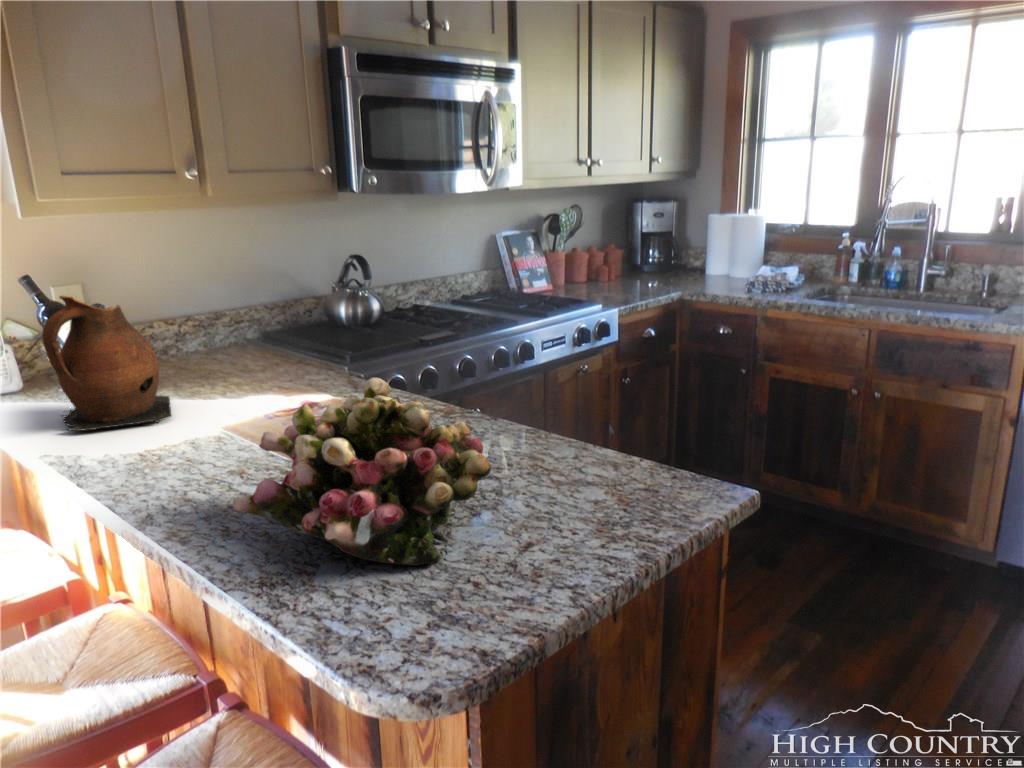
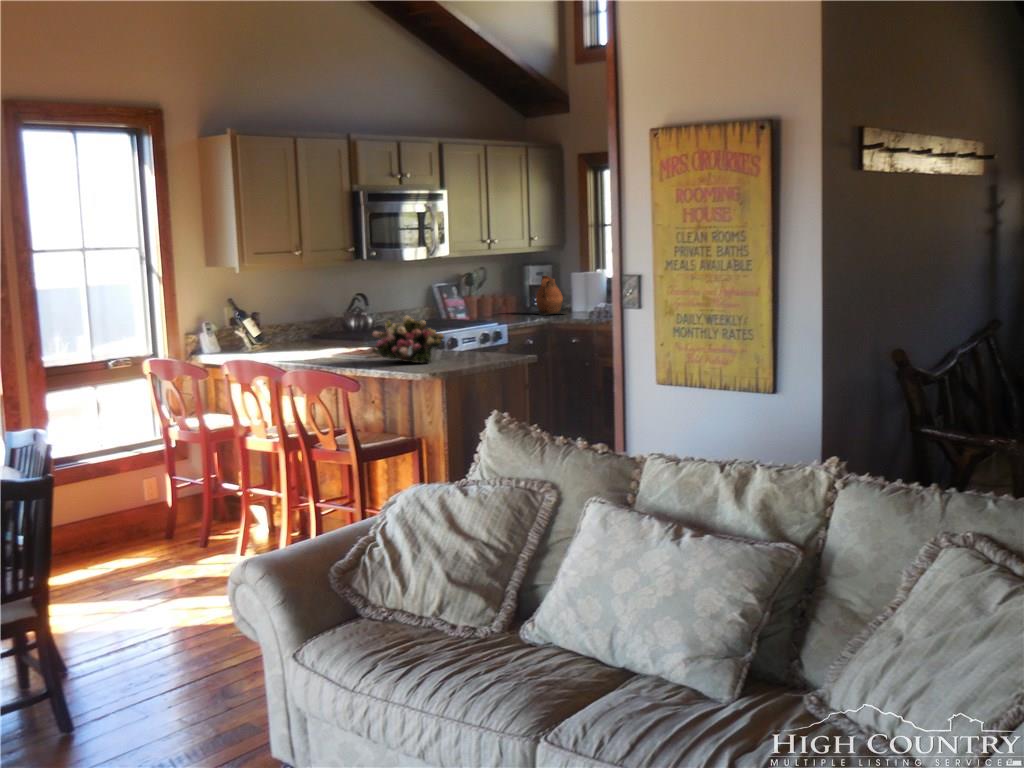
ceramic pitcher: present [42,296,171,431] -> present [536,276,564,314]

